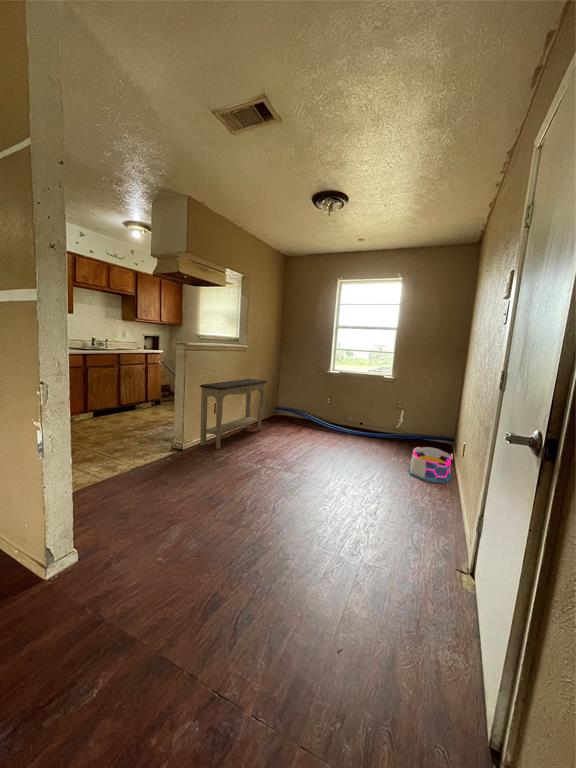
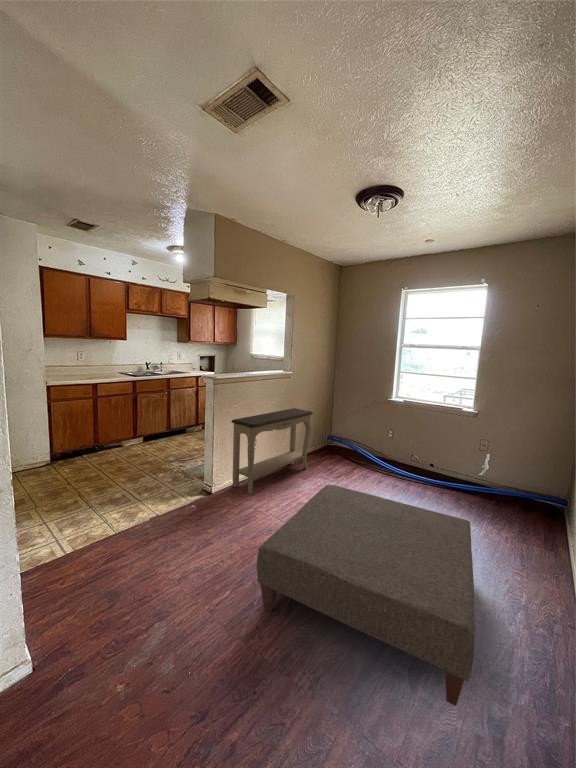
ottoman: none [252,430,407,540] -> present [257,485,475,706]
storage bin: present [409,447,453,483] -> none [494,518,567,588]

